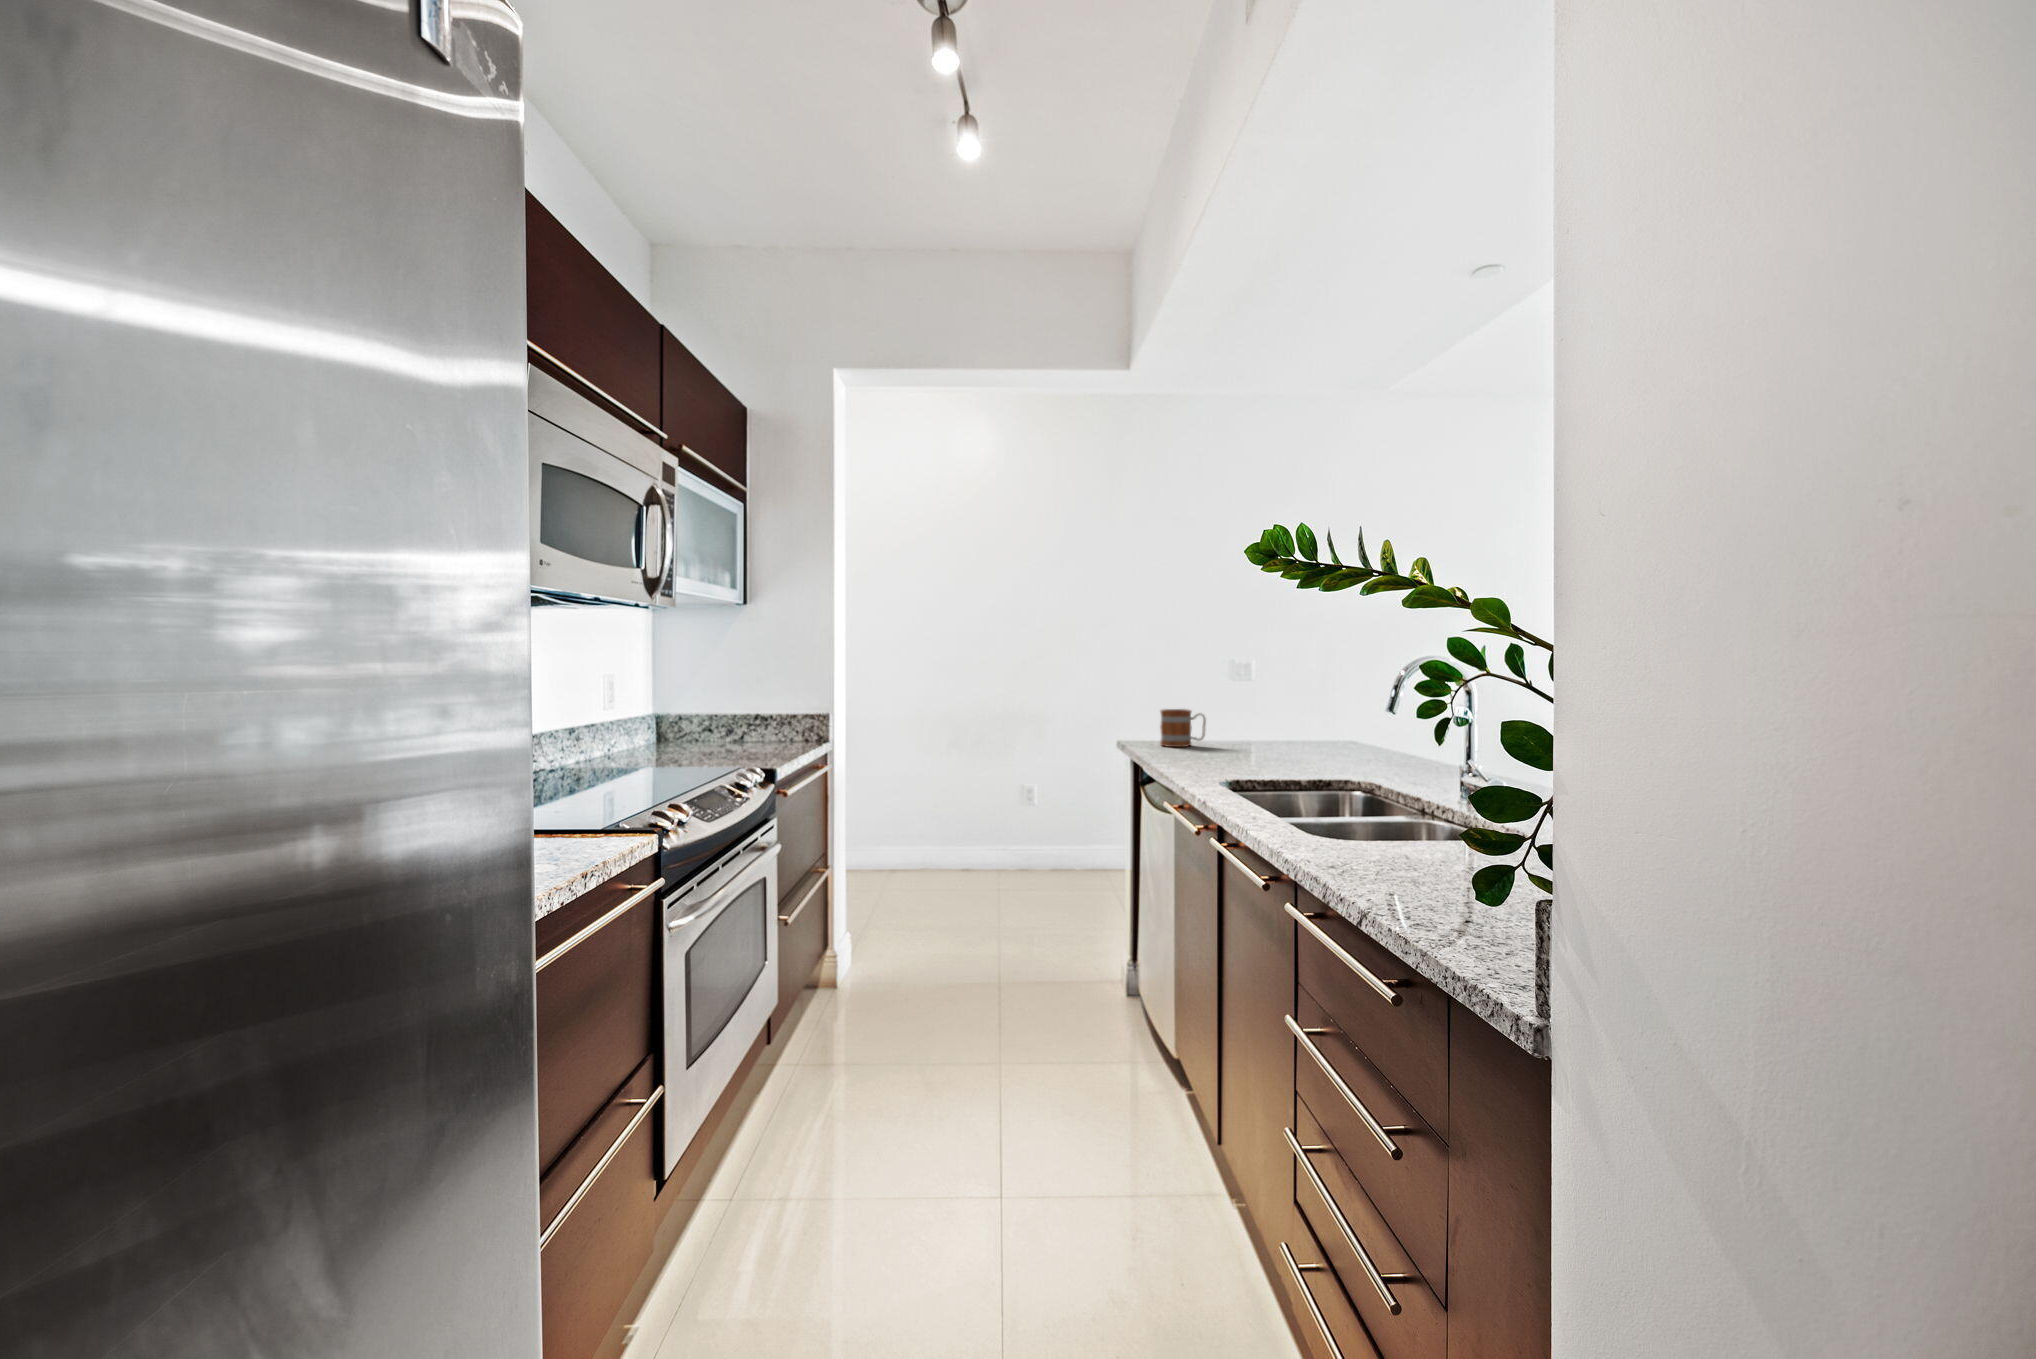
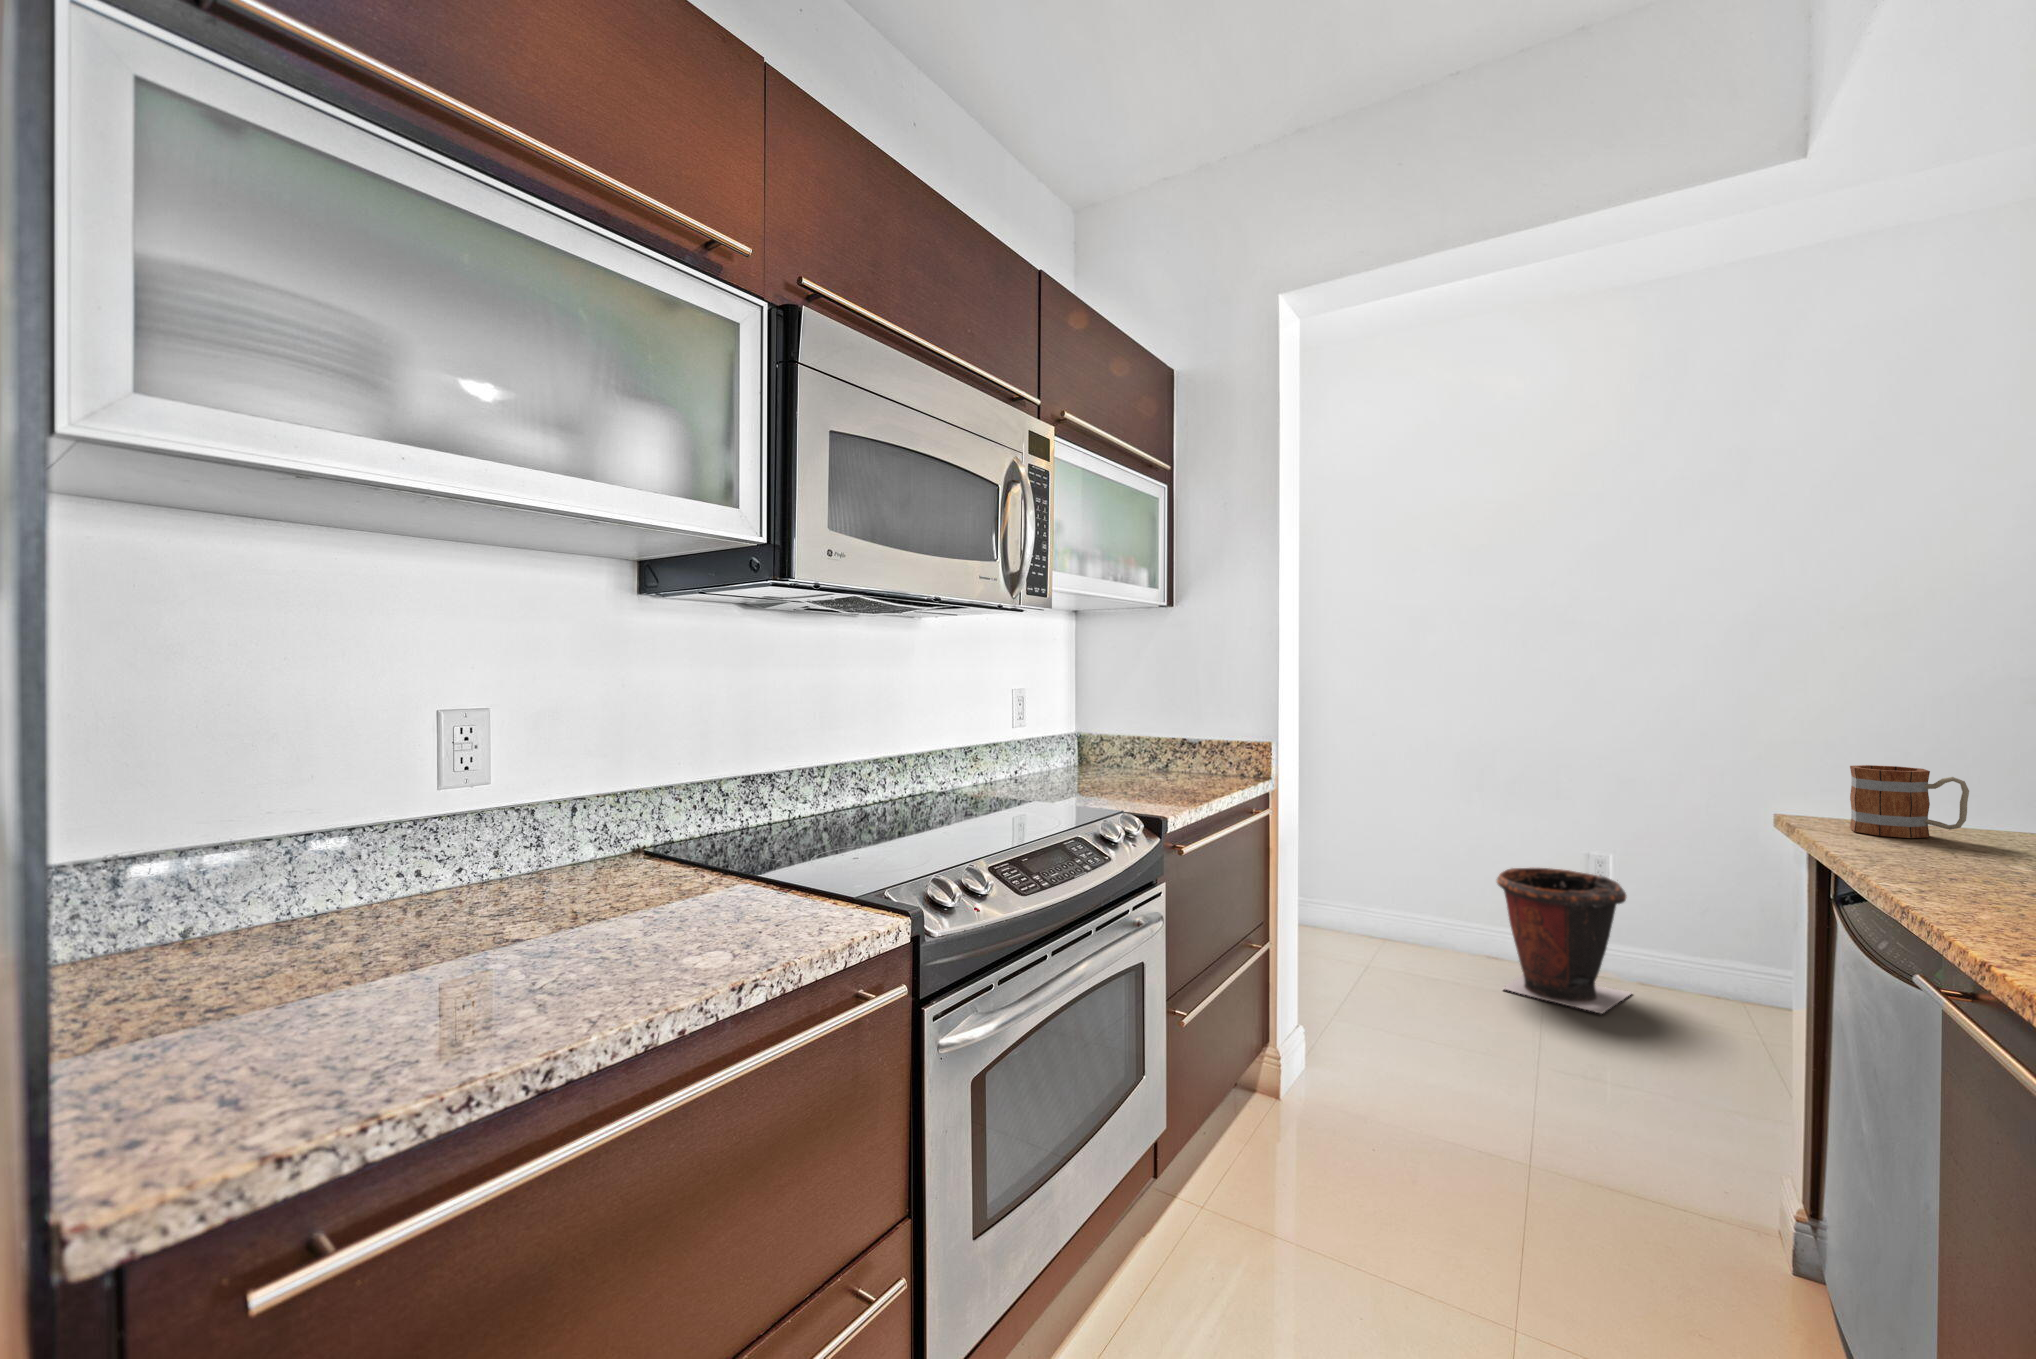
waste bin: none [972,800,1055,895] -> present [1497,868,1631,1014]

